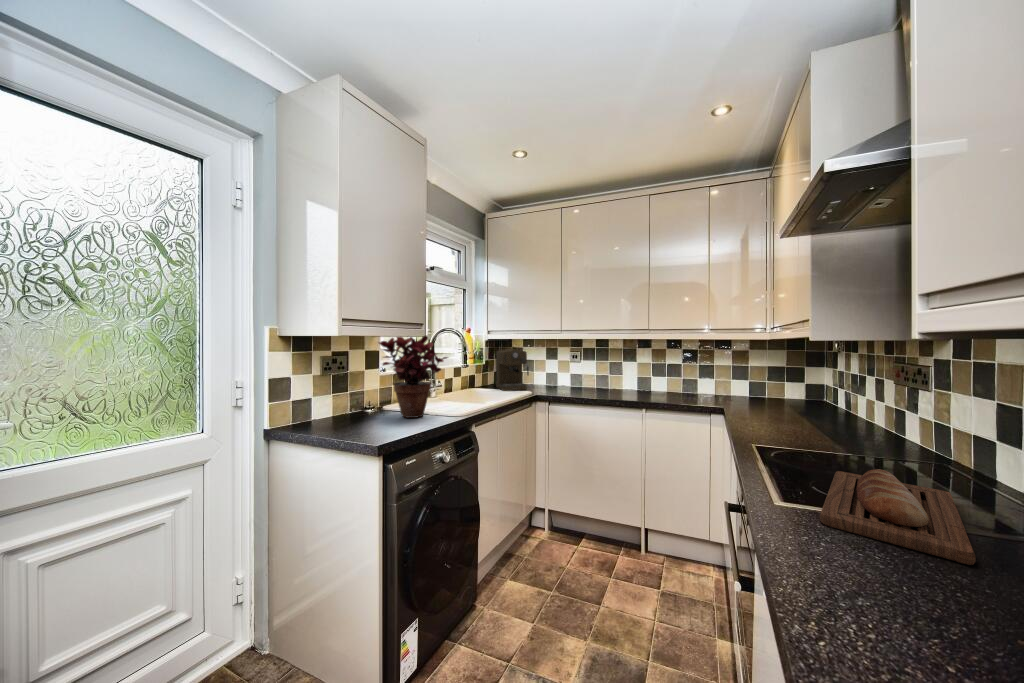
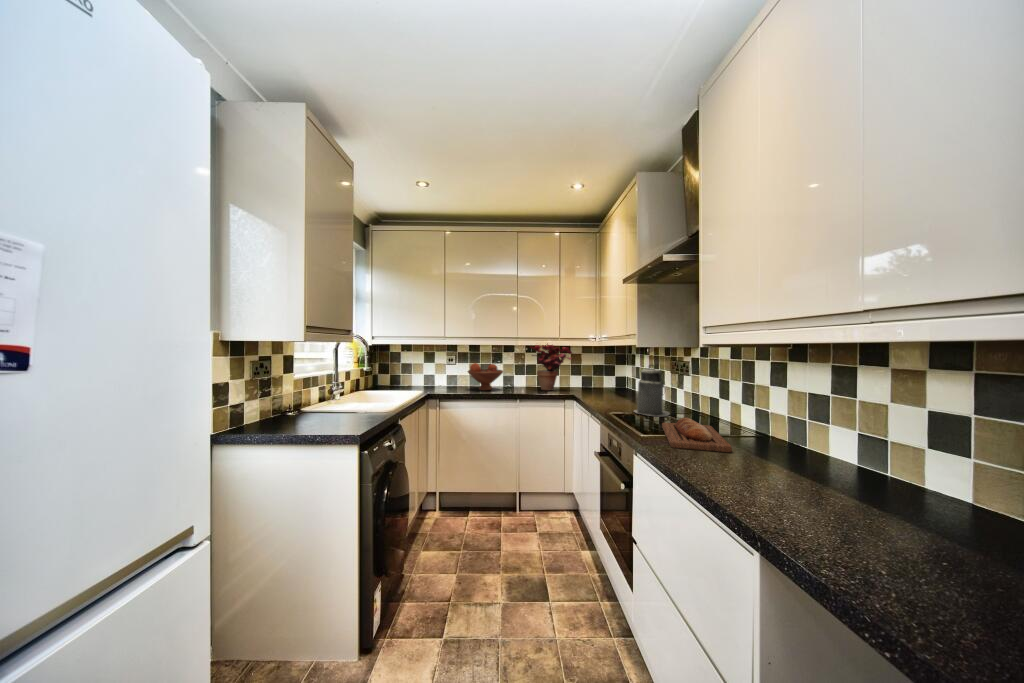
potted plant: present [379,335,448,418] -> present [531,343,572,390]
coffee maker: present [496,349,529,391] -> none [374,352,410,394]
fruit bowl: none [590,361,633,393] -> present [468,363,503,390]
canister: none [802,371,877,457] -> present [634,365,670,416]

